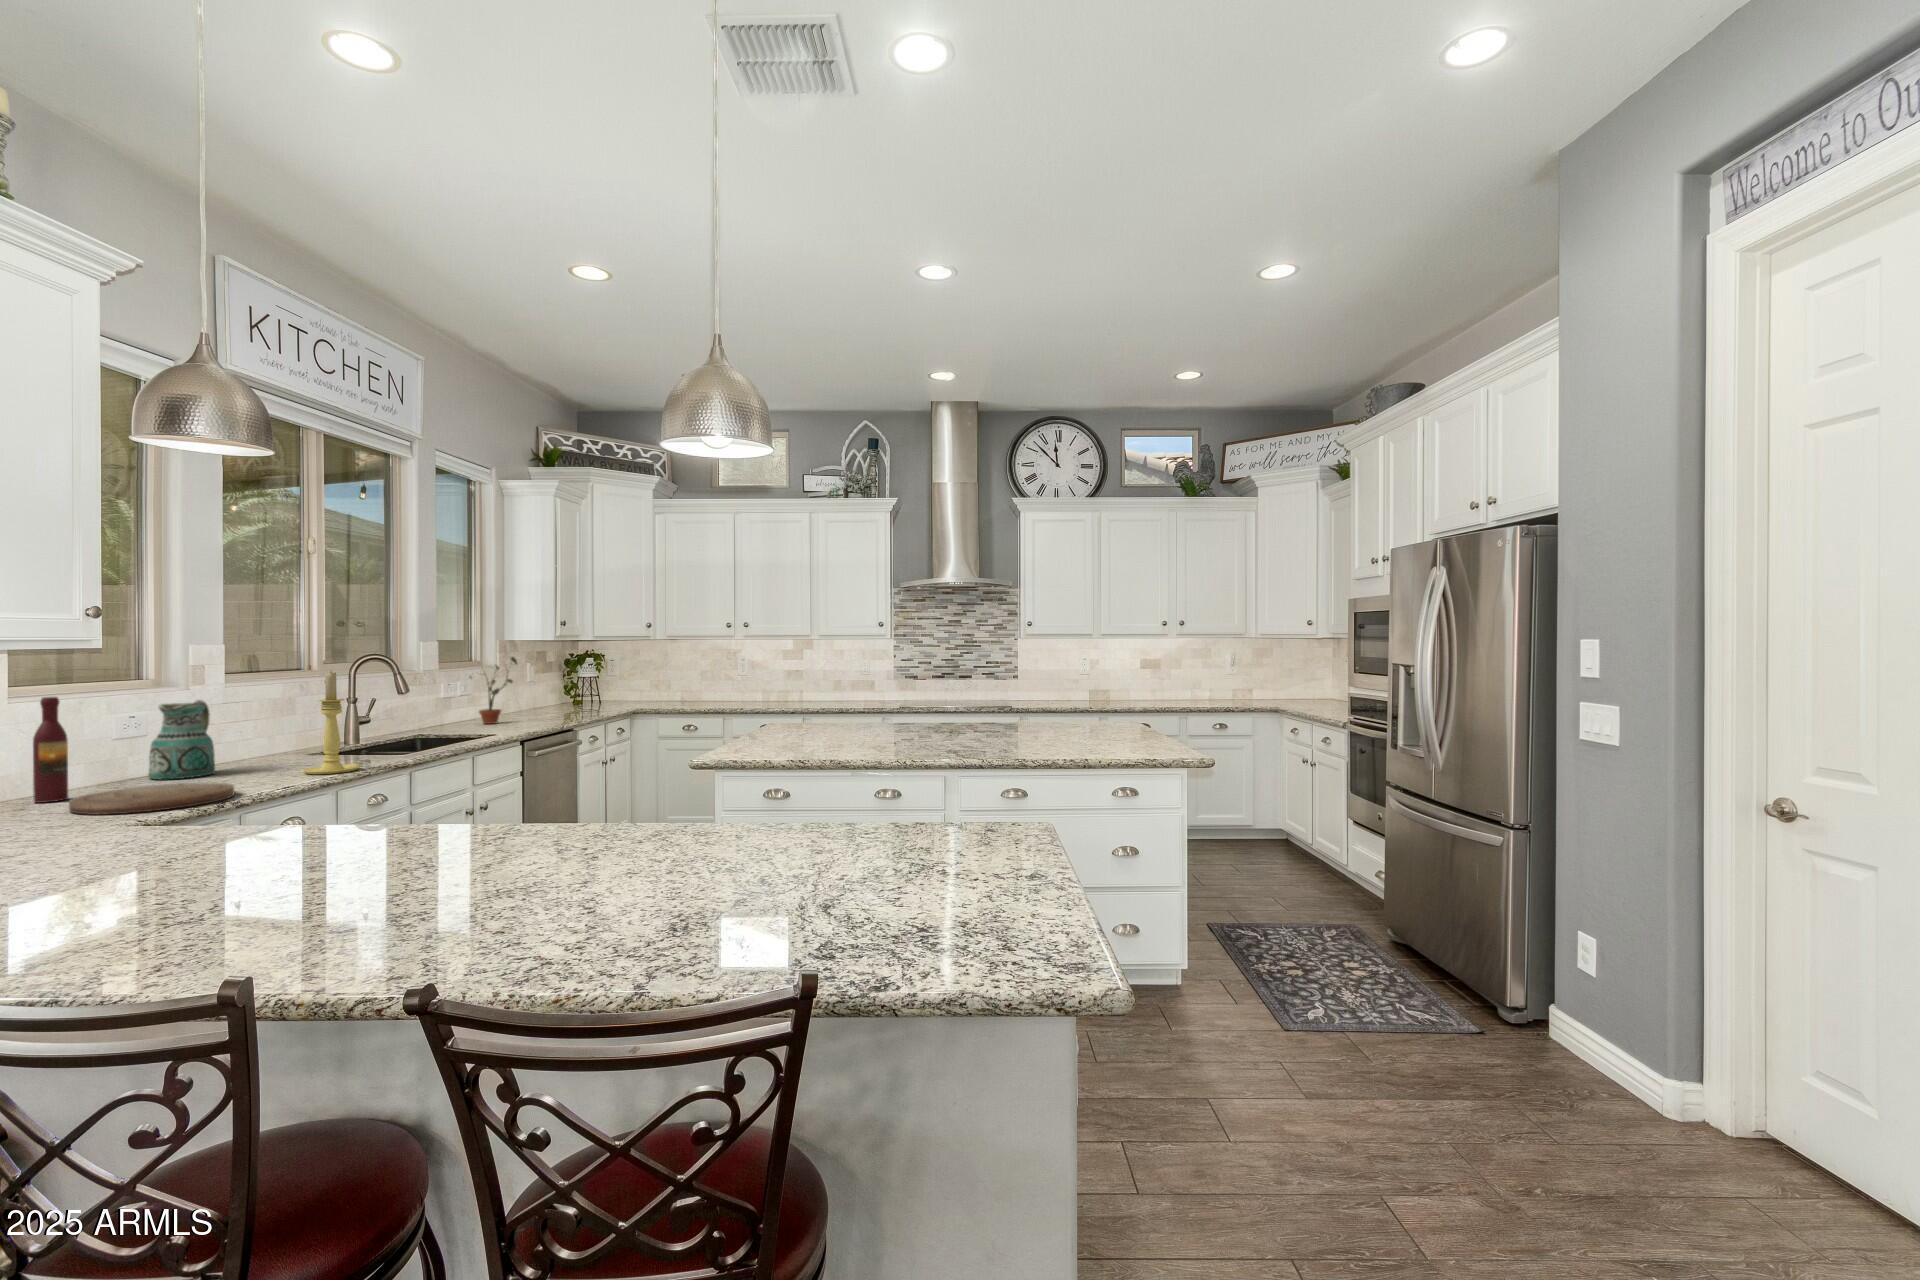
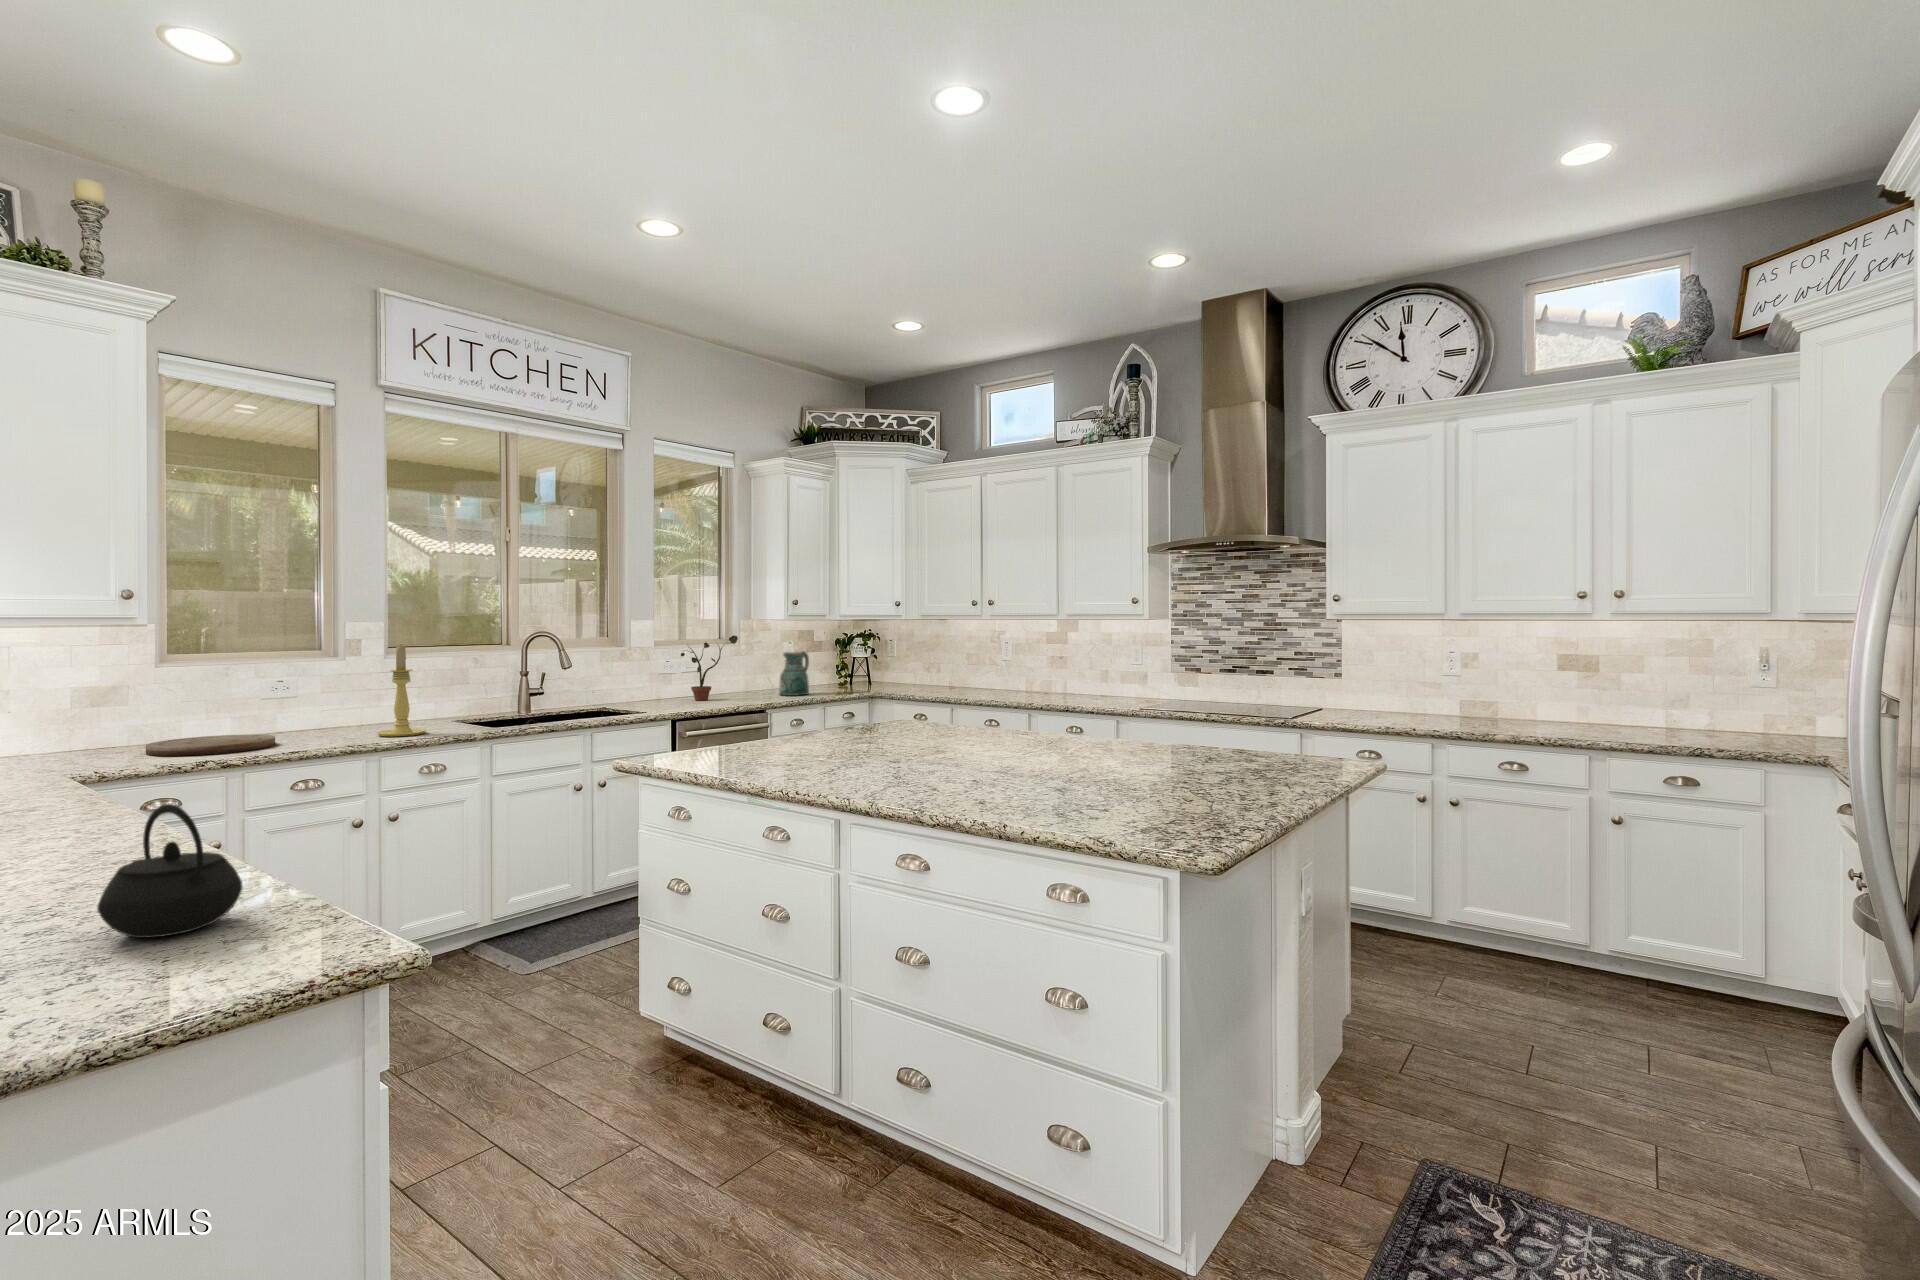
wine bottle: present [33,697,68,803] -> none [185,659,210,741]
ceramic pitcher: present [148,700,215,779] -> present [779,651,809,696]
kettle: none [912,766,1001,852] -> present [97,804,242,938]

